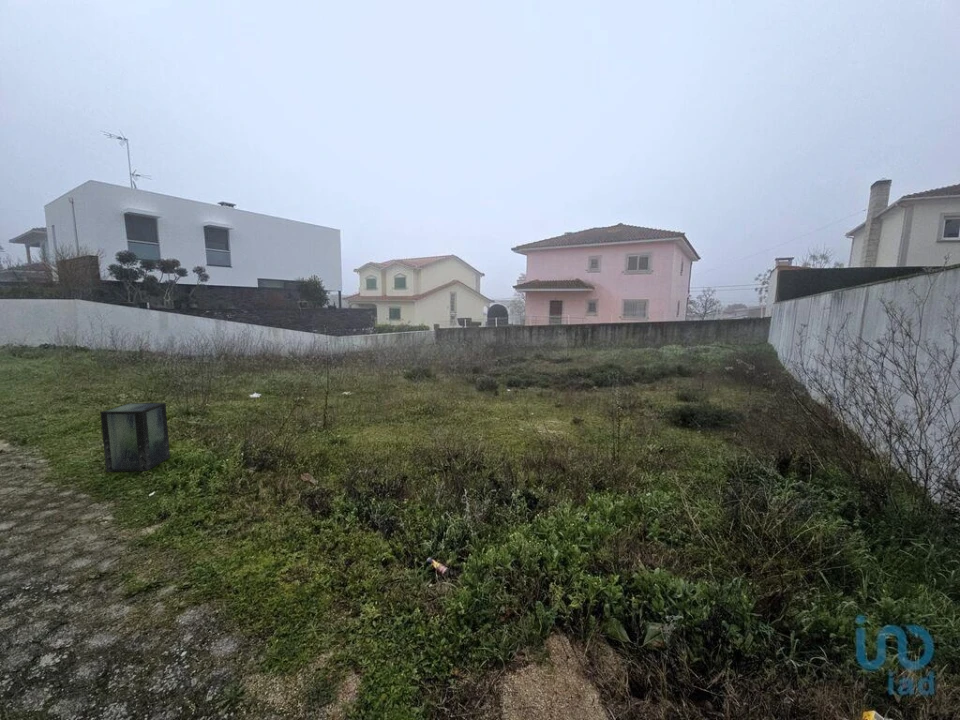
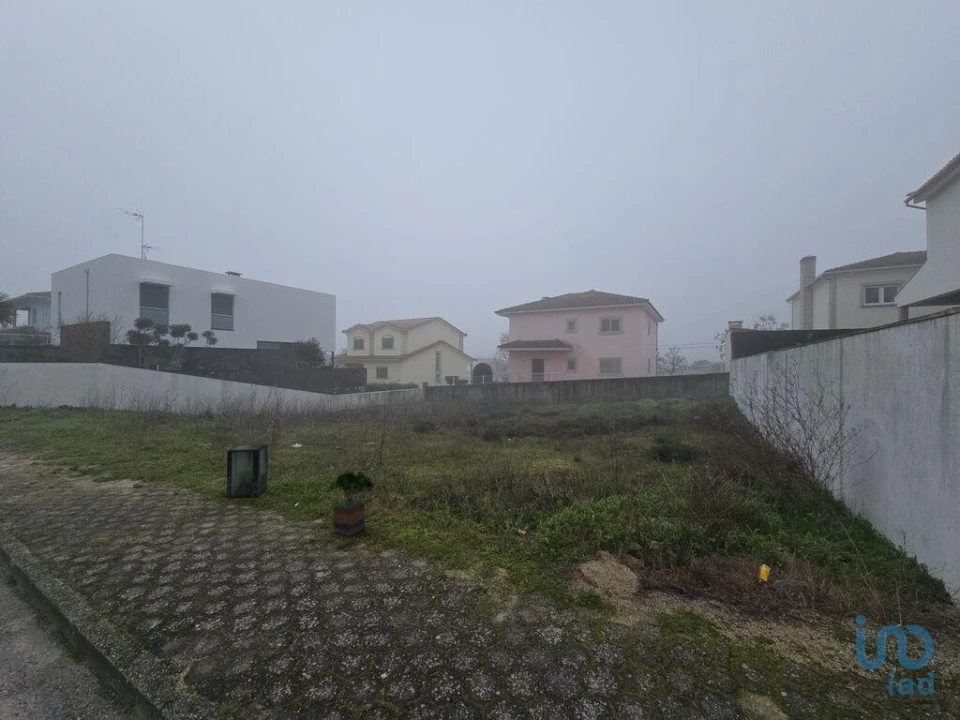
potted tree: none [182,452,258,548] -> present [329,471,374,536]

